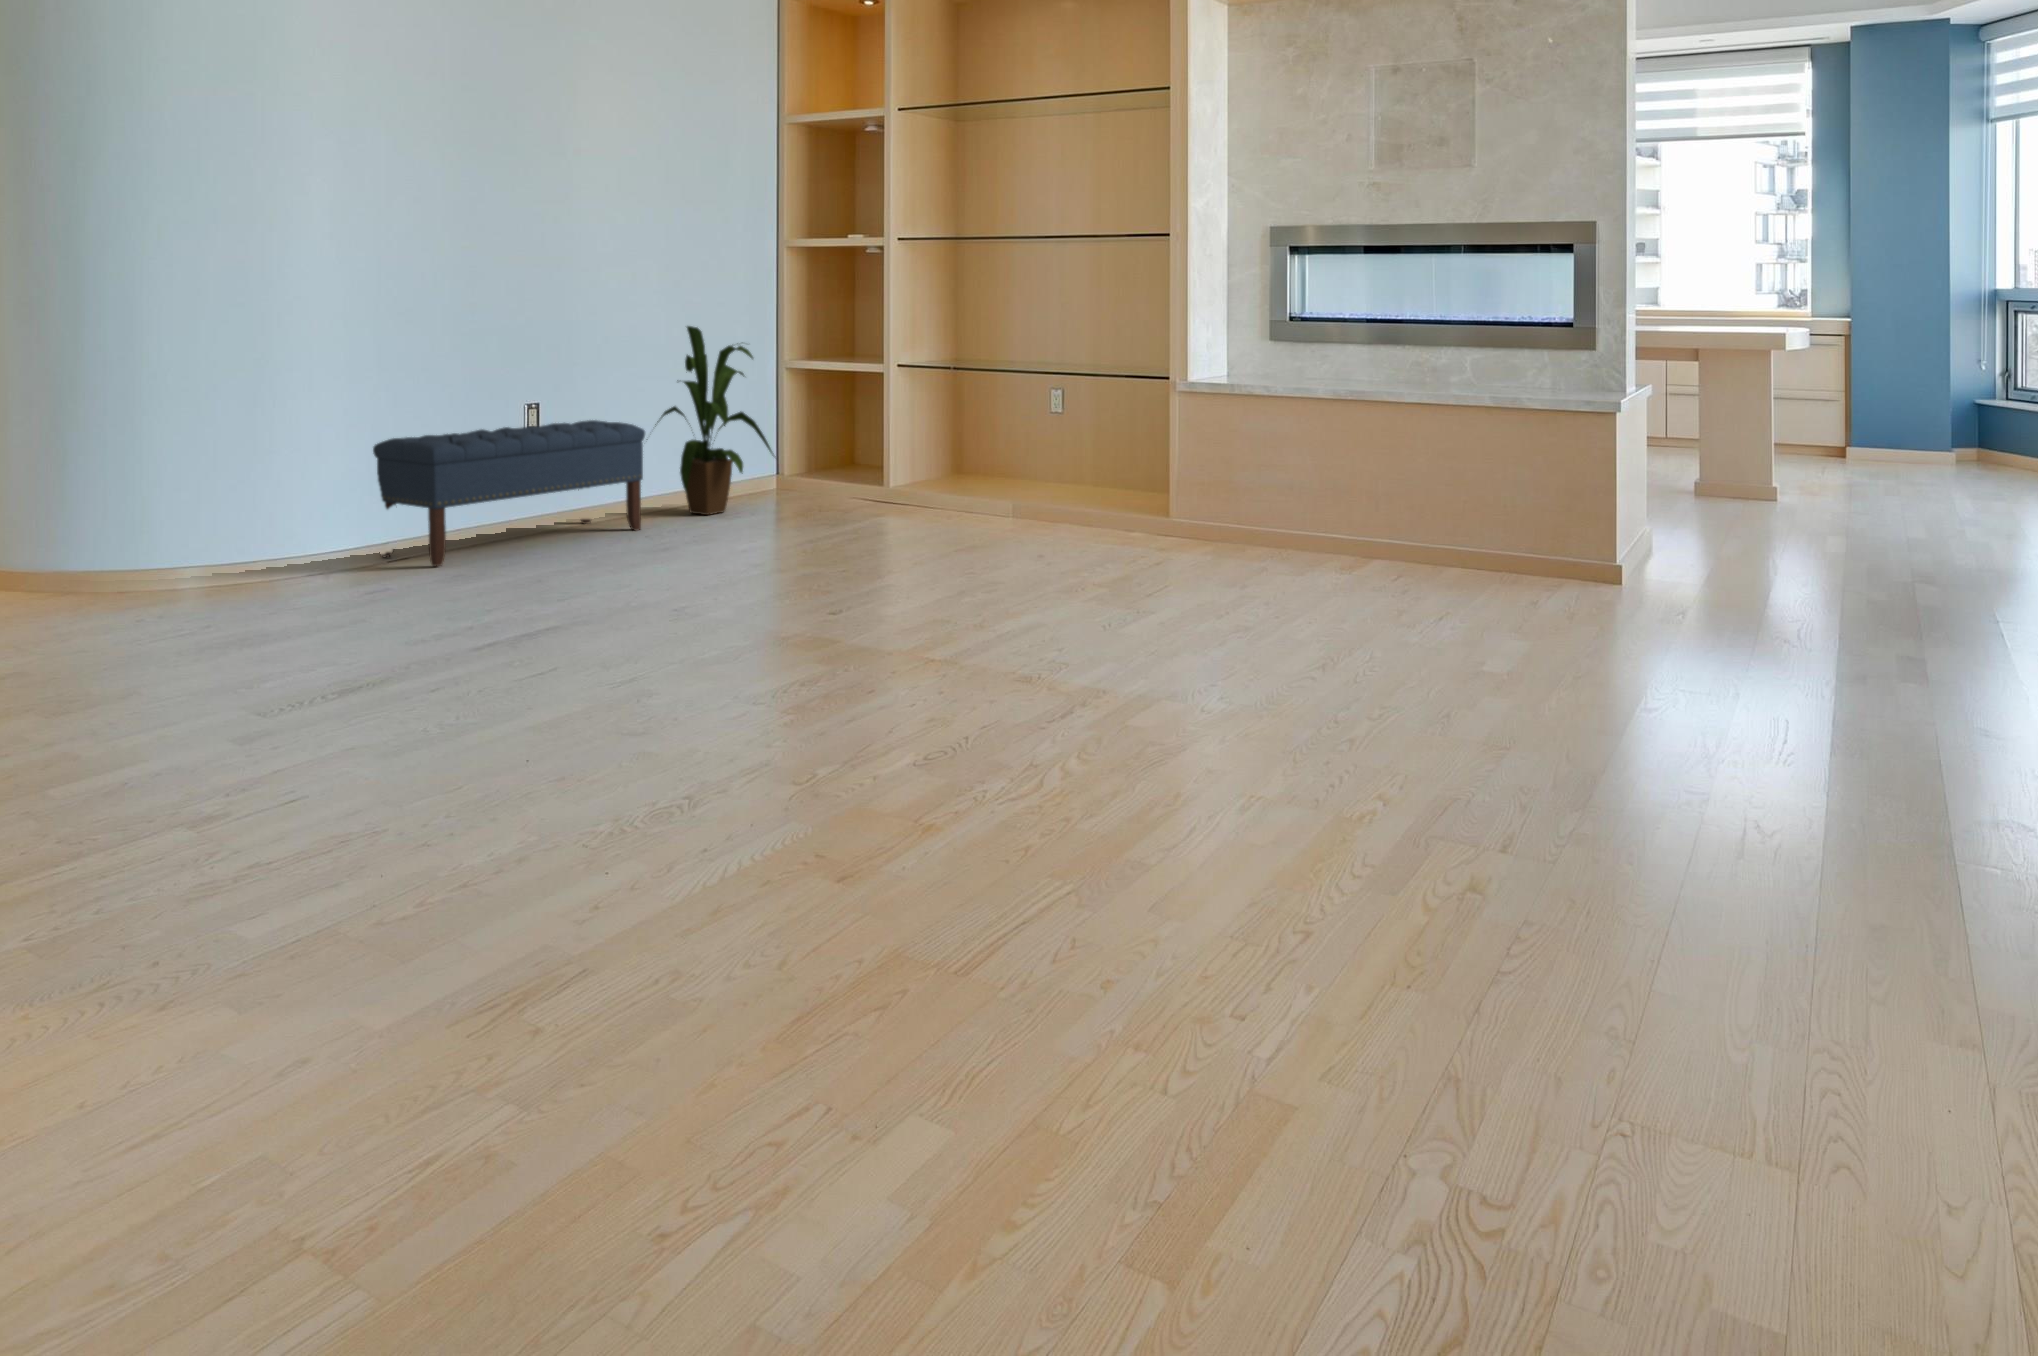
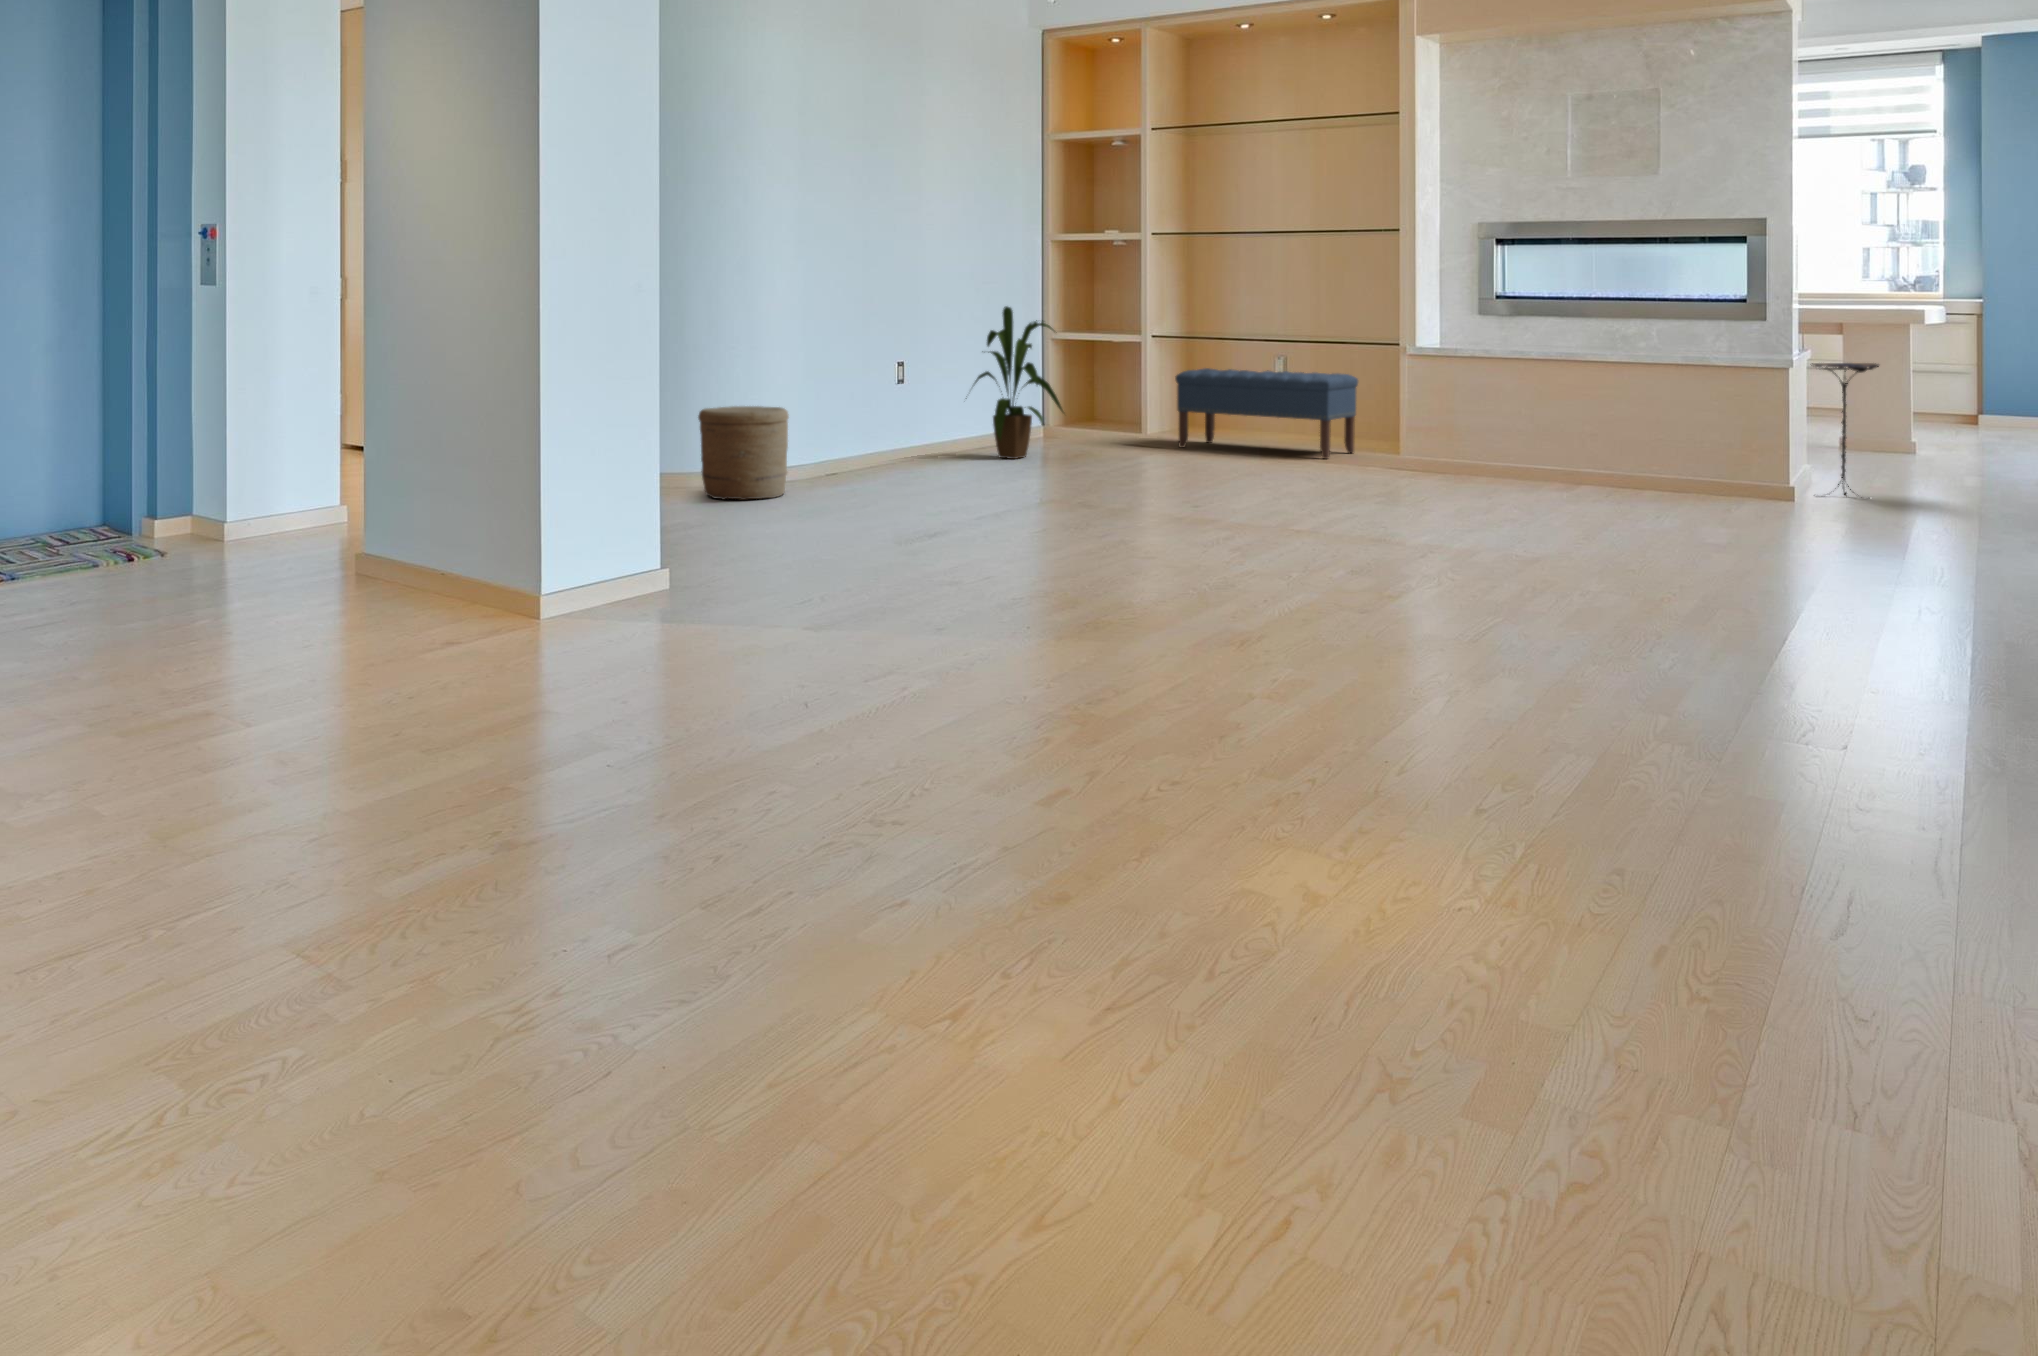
side table: none [1640,402,1723,574] -> present [1811,363,1879,498]
bench: present [373,420,645,566] -> present [1175,368,1358,459]
woven basket: none [186,460,325,592] -> present [698,406,789,500]

